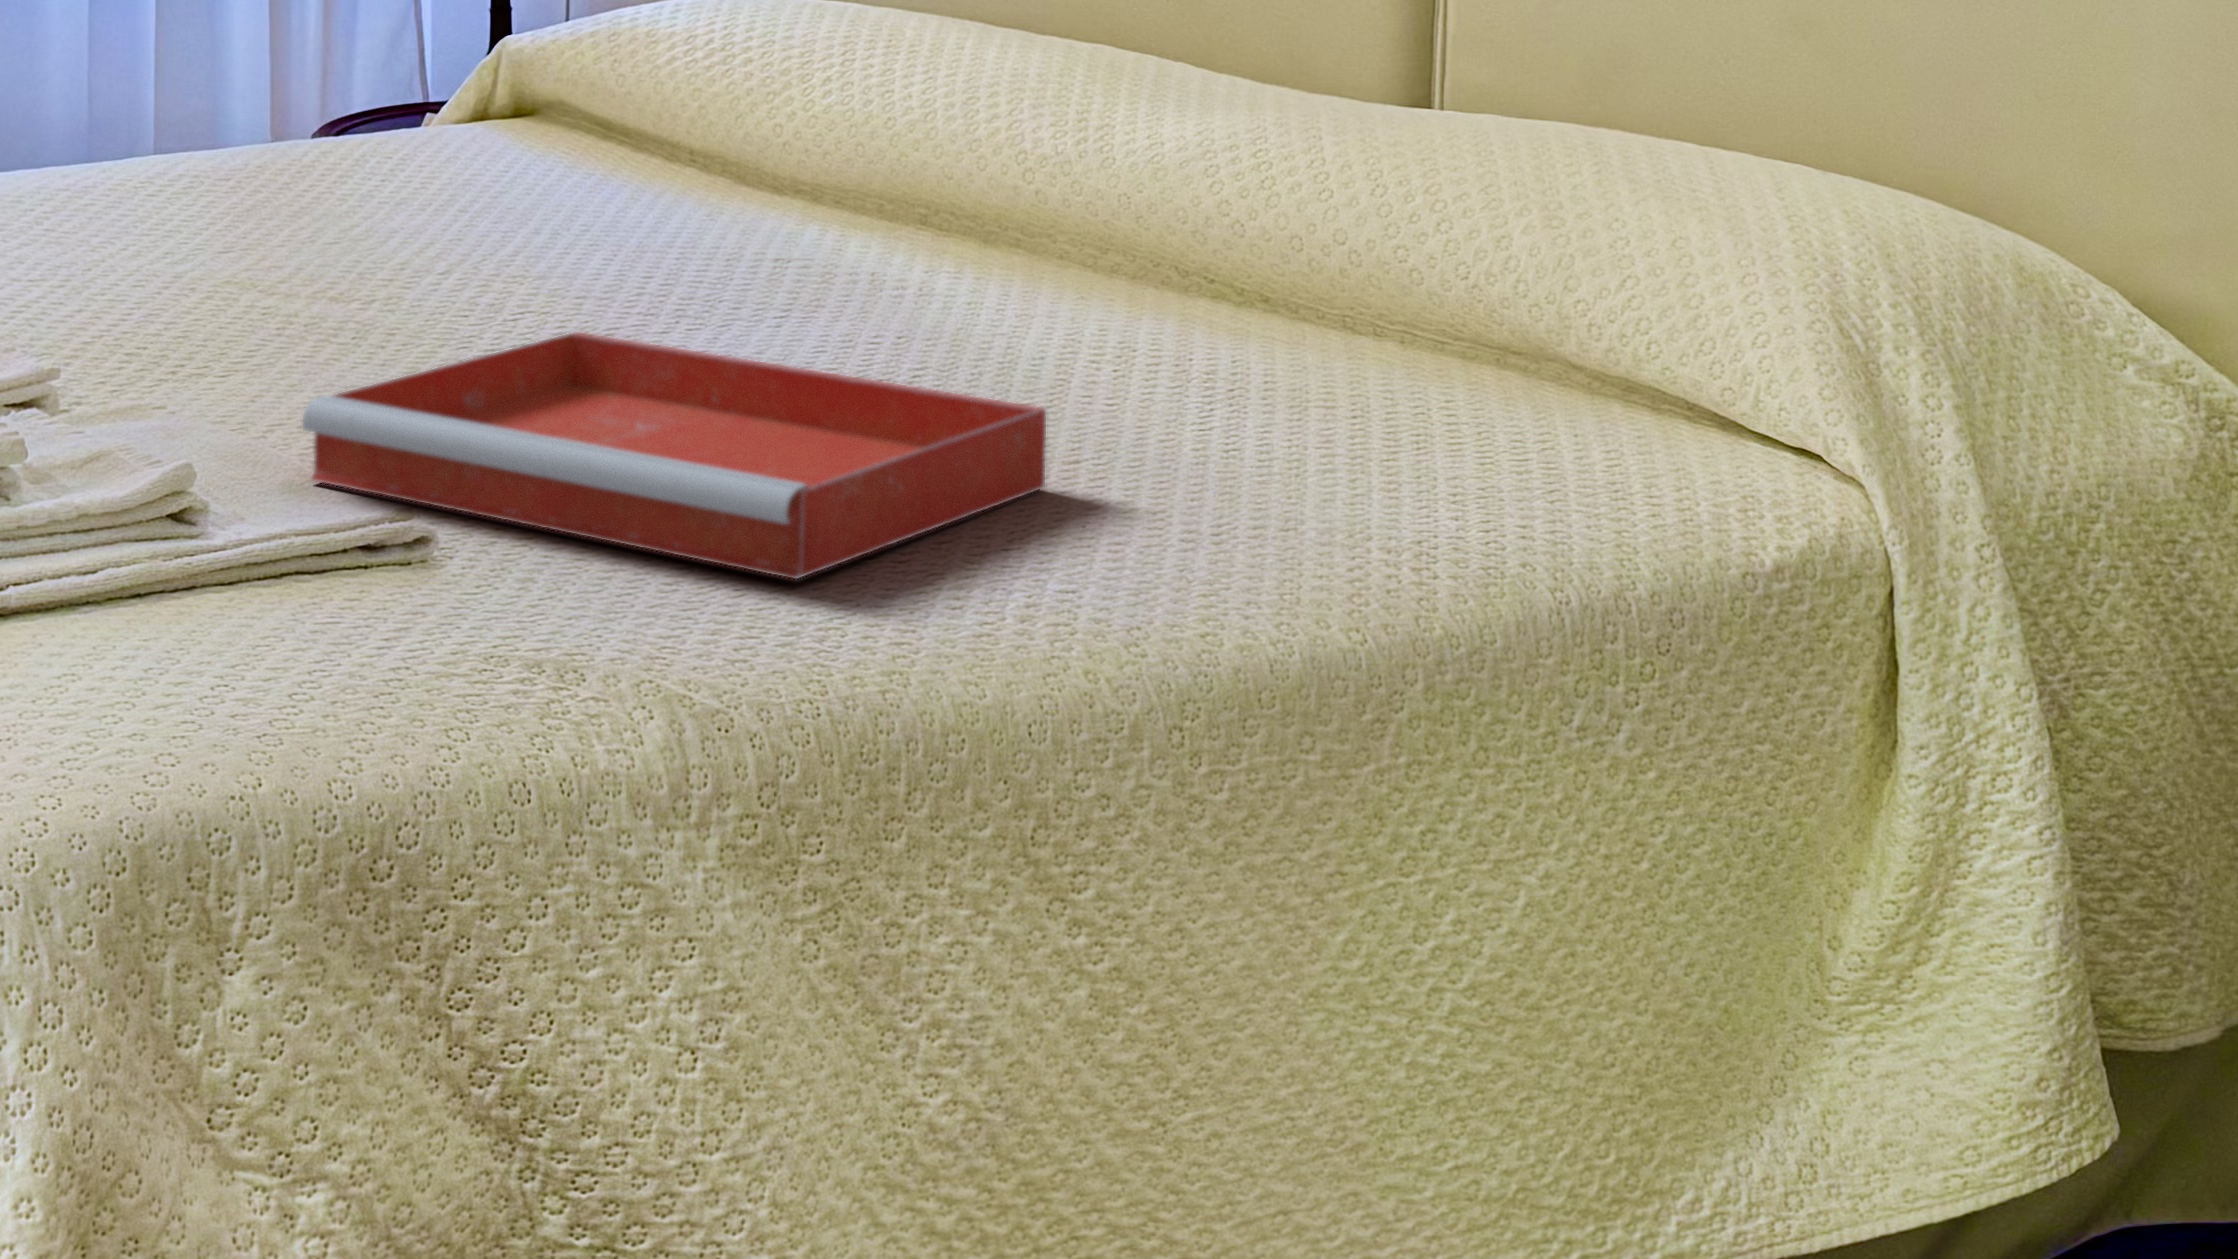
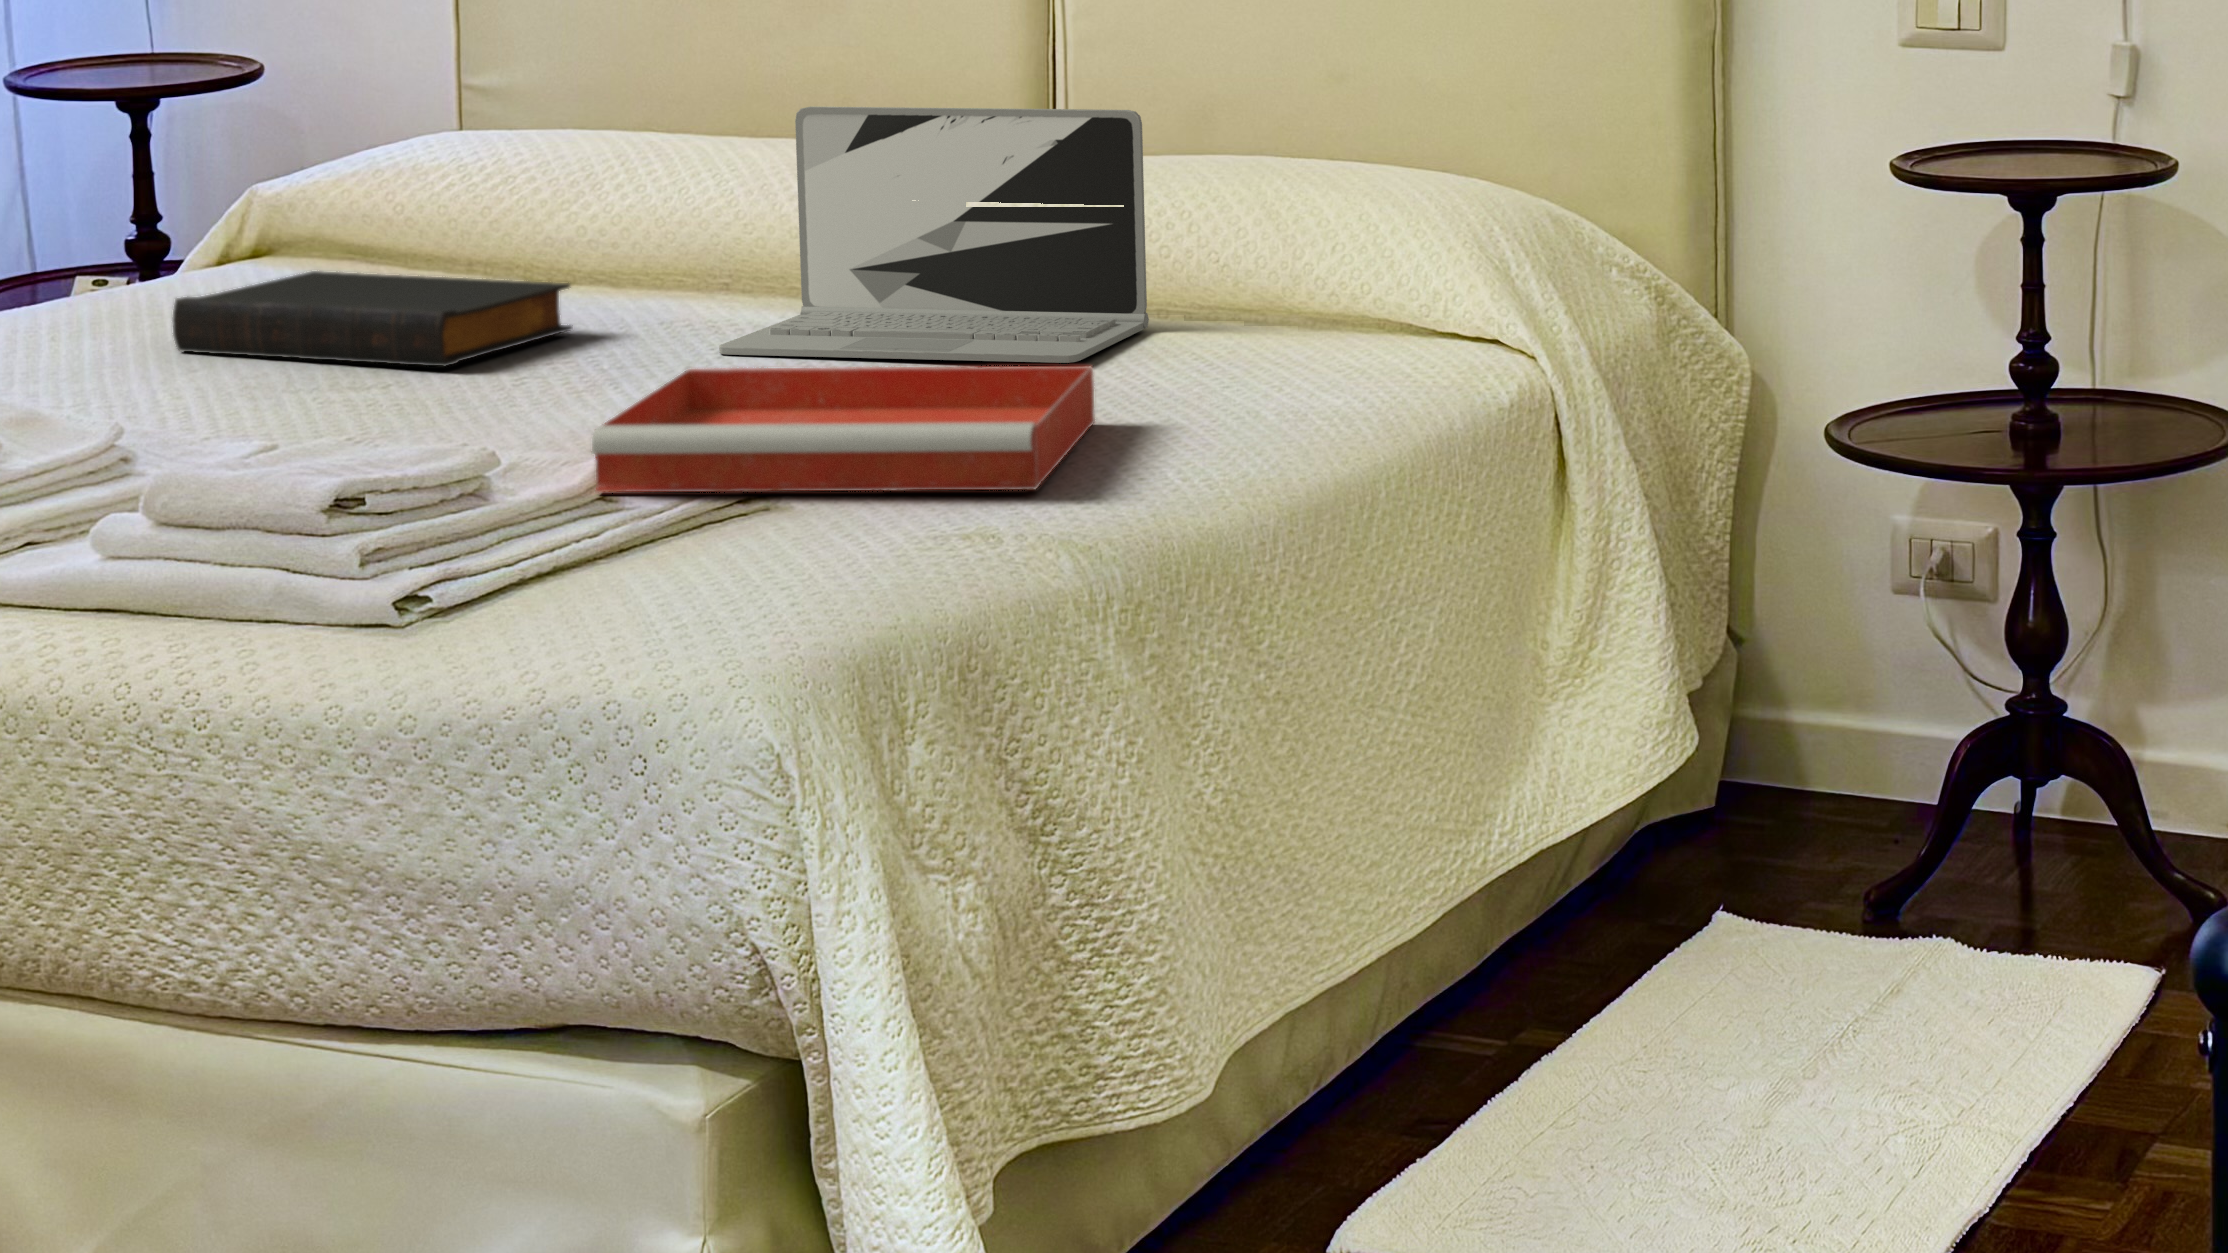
laptop: none [757,6,1336,392] -> present [719,106,1149,363]
book: none [218,146,640,283] -> present [173,271,572,366]

